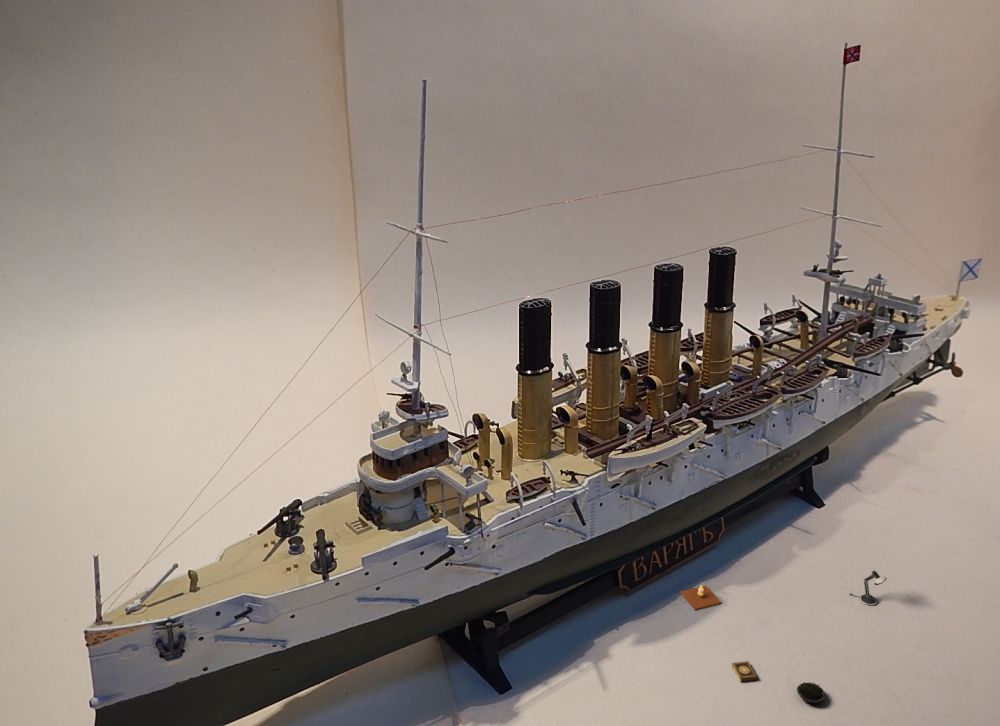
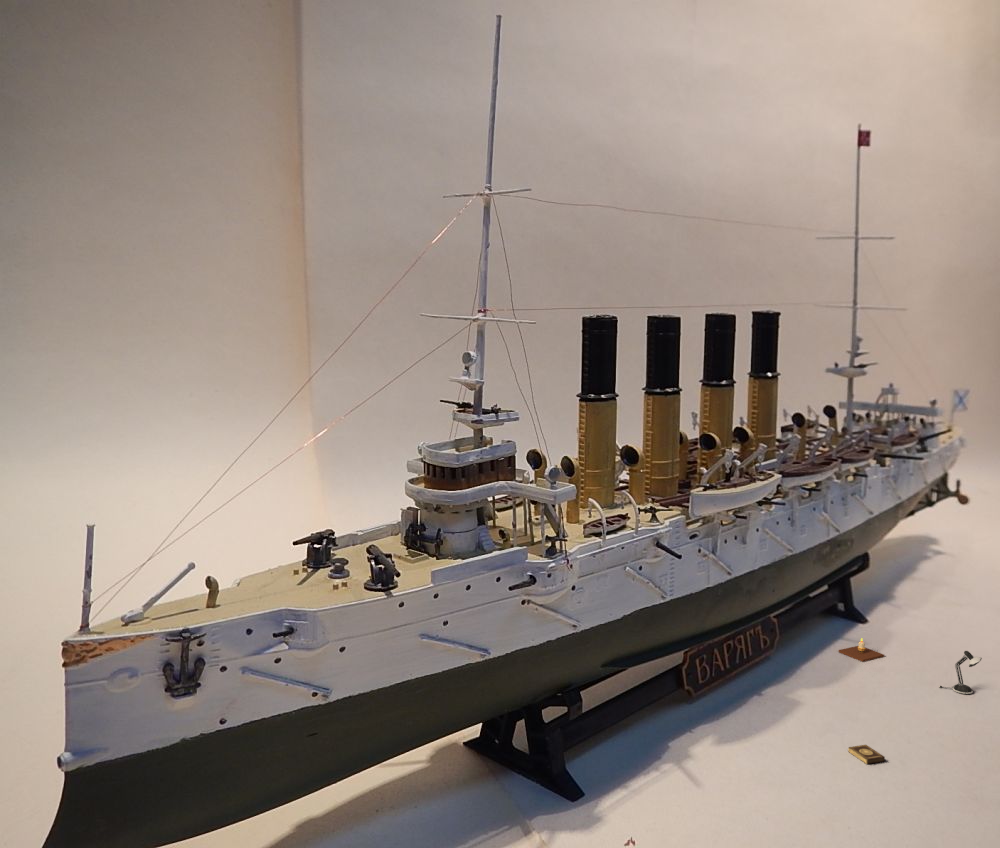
candle: present [681,586,721,610] -> present [839,638,884,662]
succulent plant: present [797,682,825,703] -> none [937,753,973,776]

